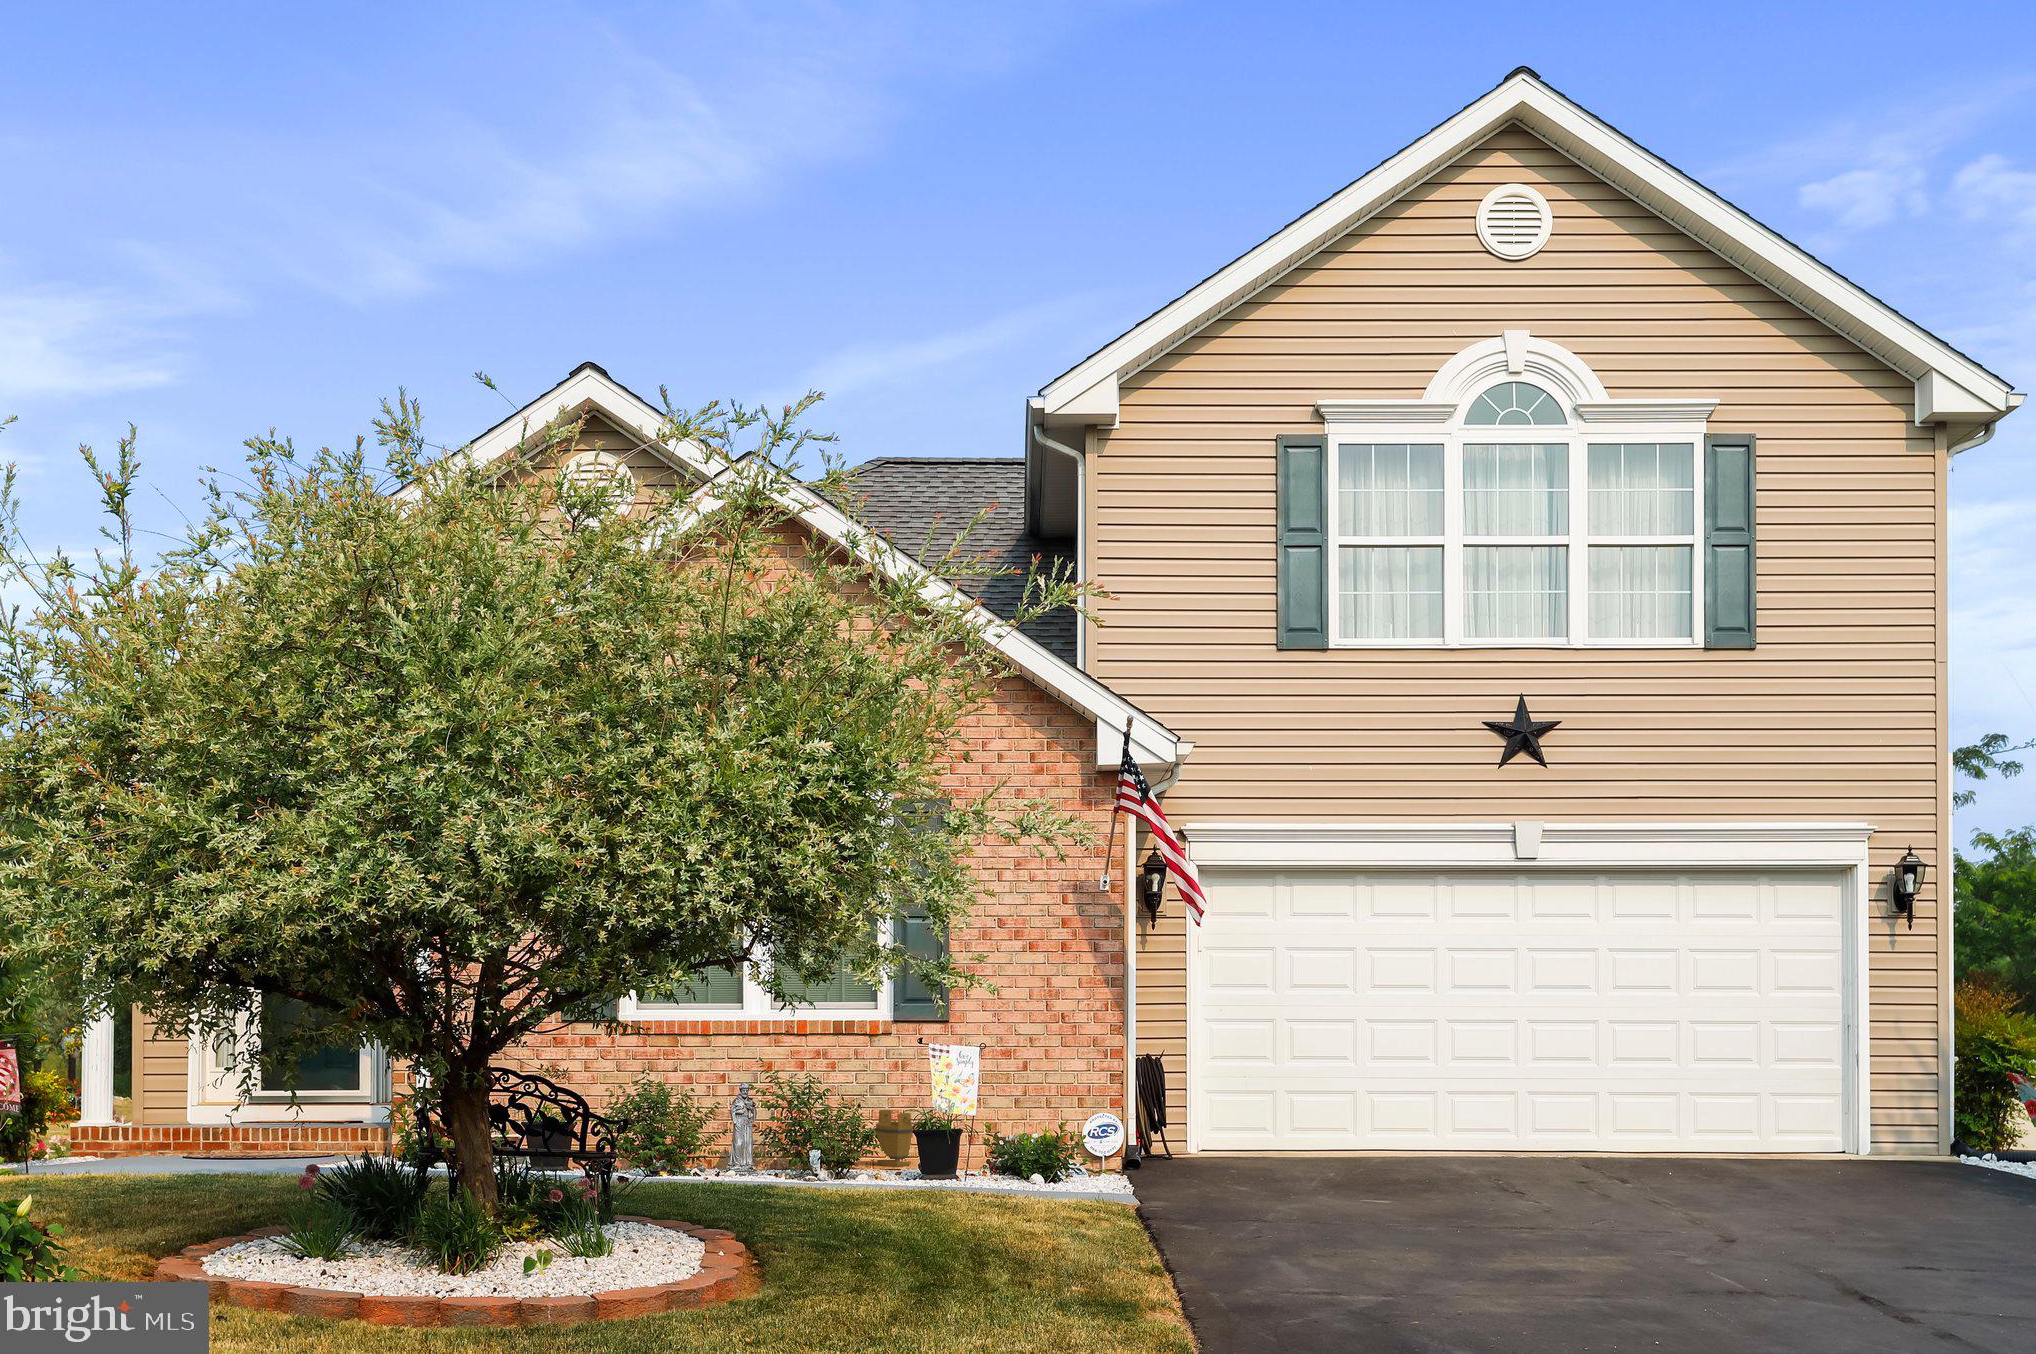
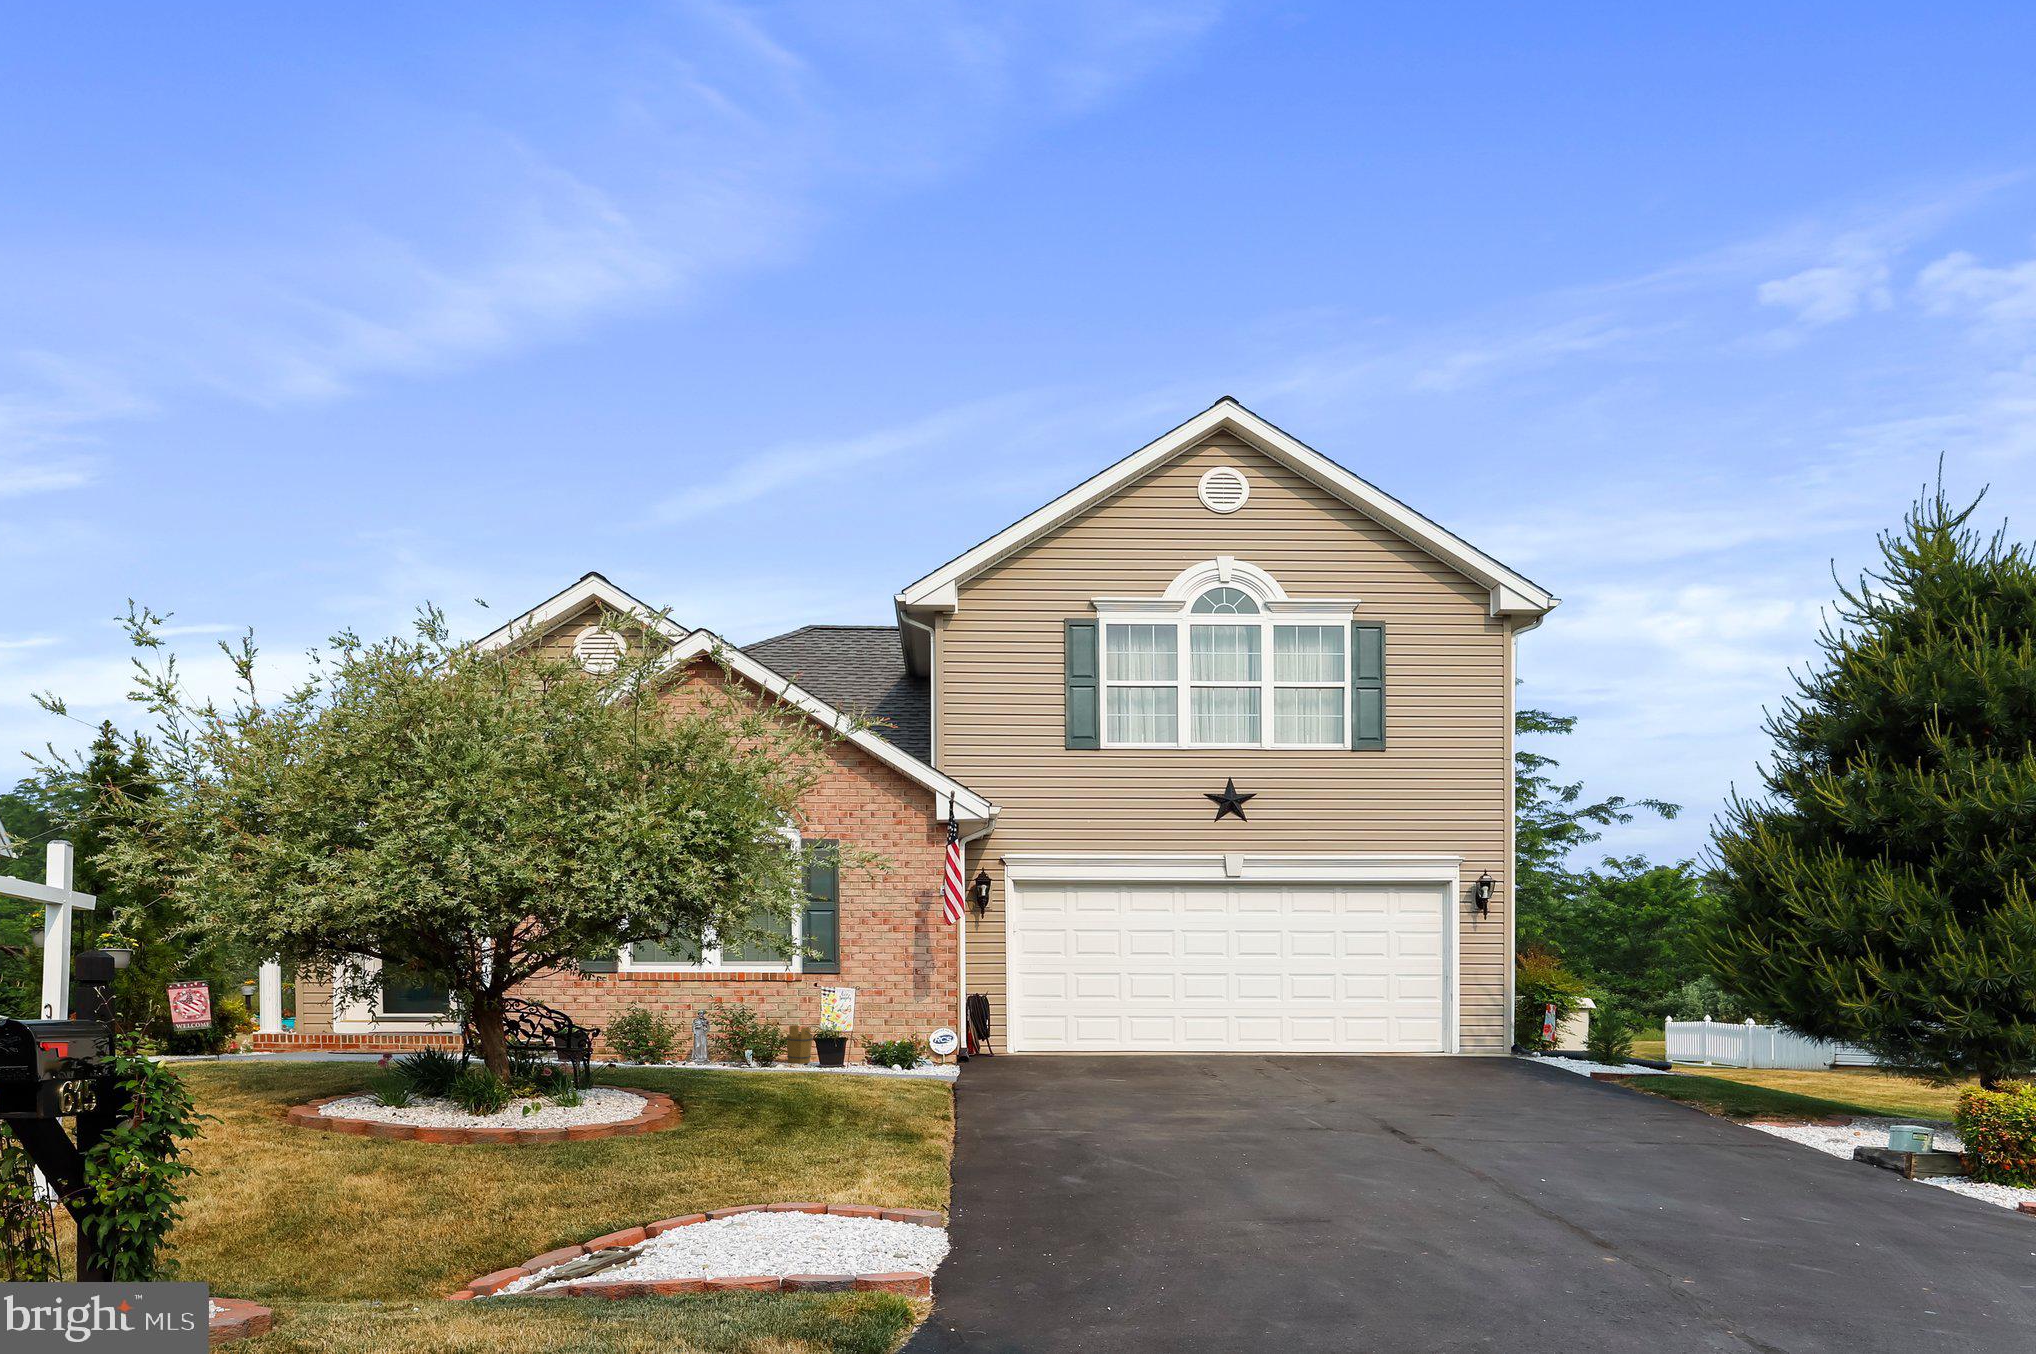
potted tree: none [1915,1086,1962,1156] -> present [1511,1014,1536,1057]

